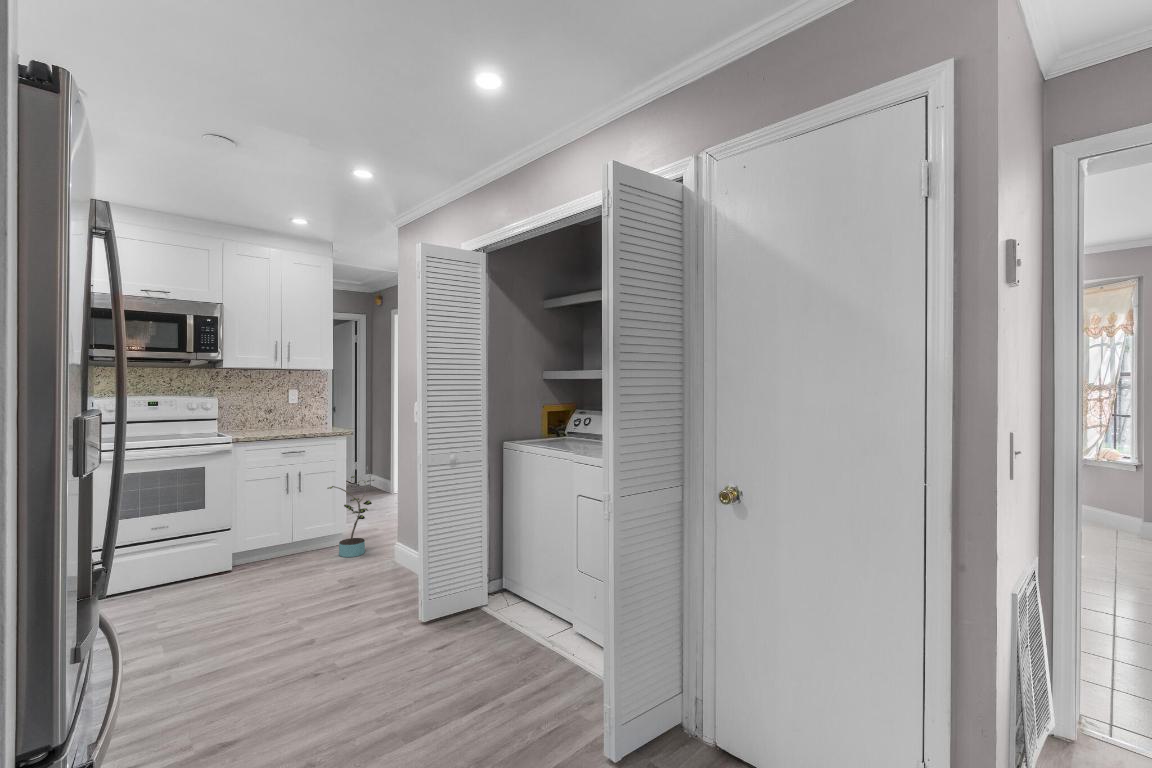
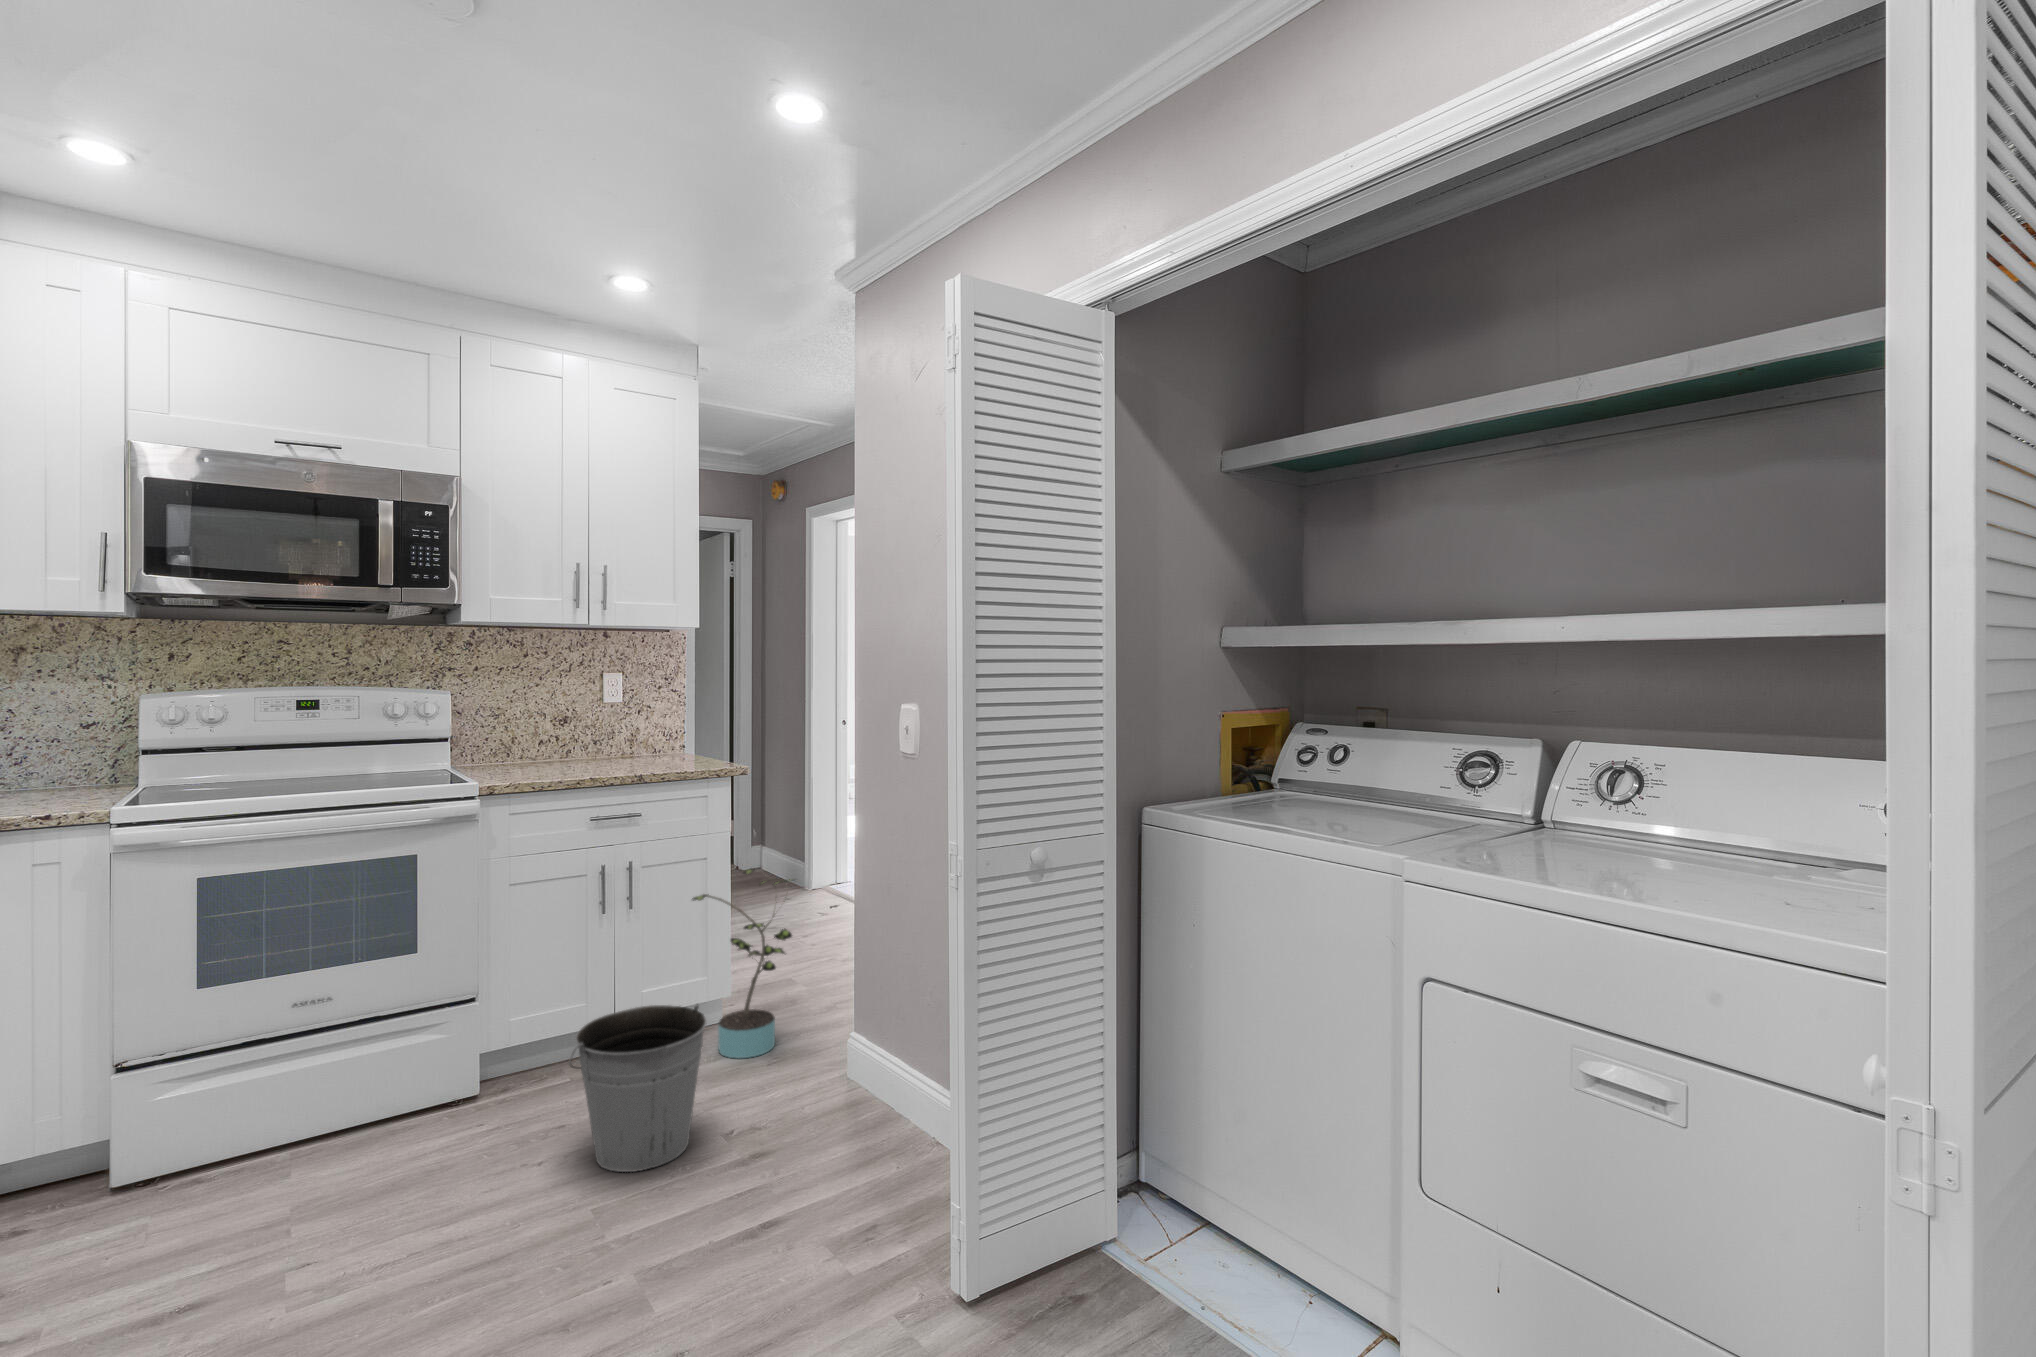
bucket: none [272,527,331,593] -> present [569,1004,707,1172]

